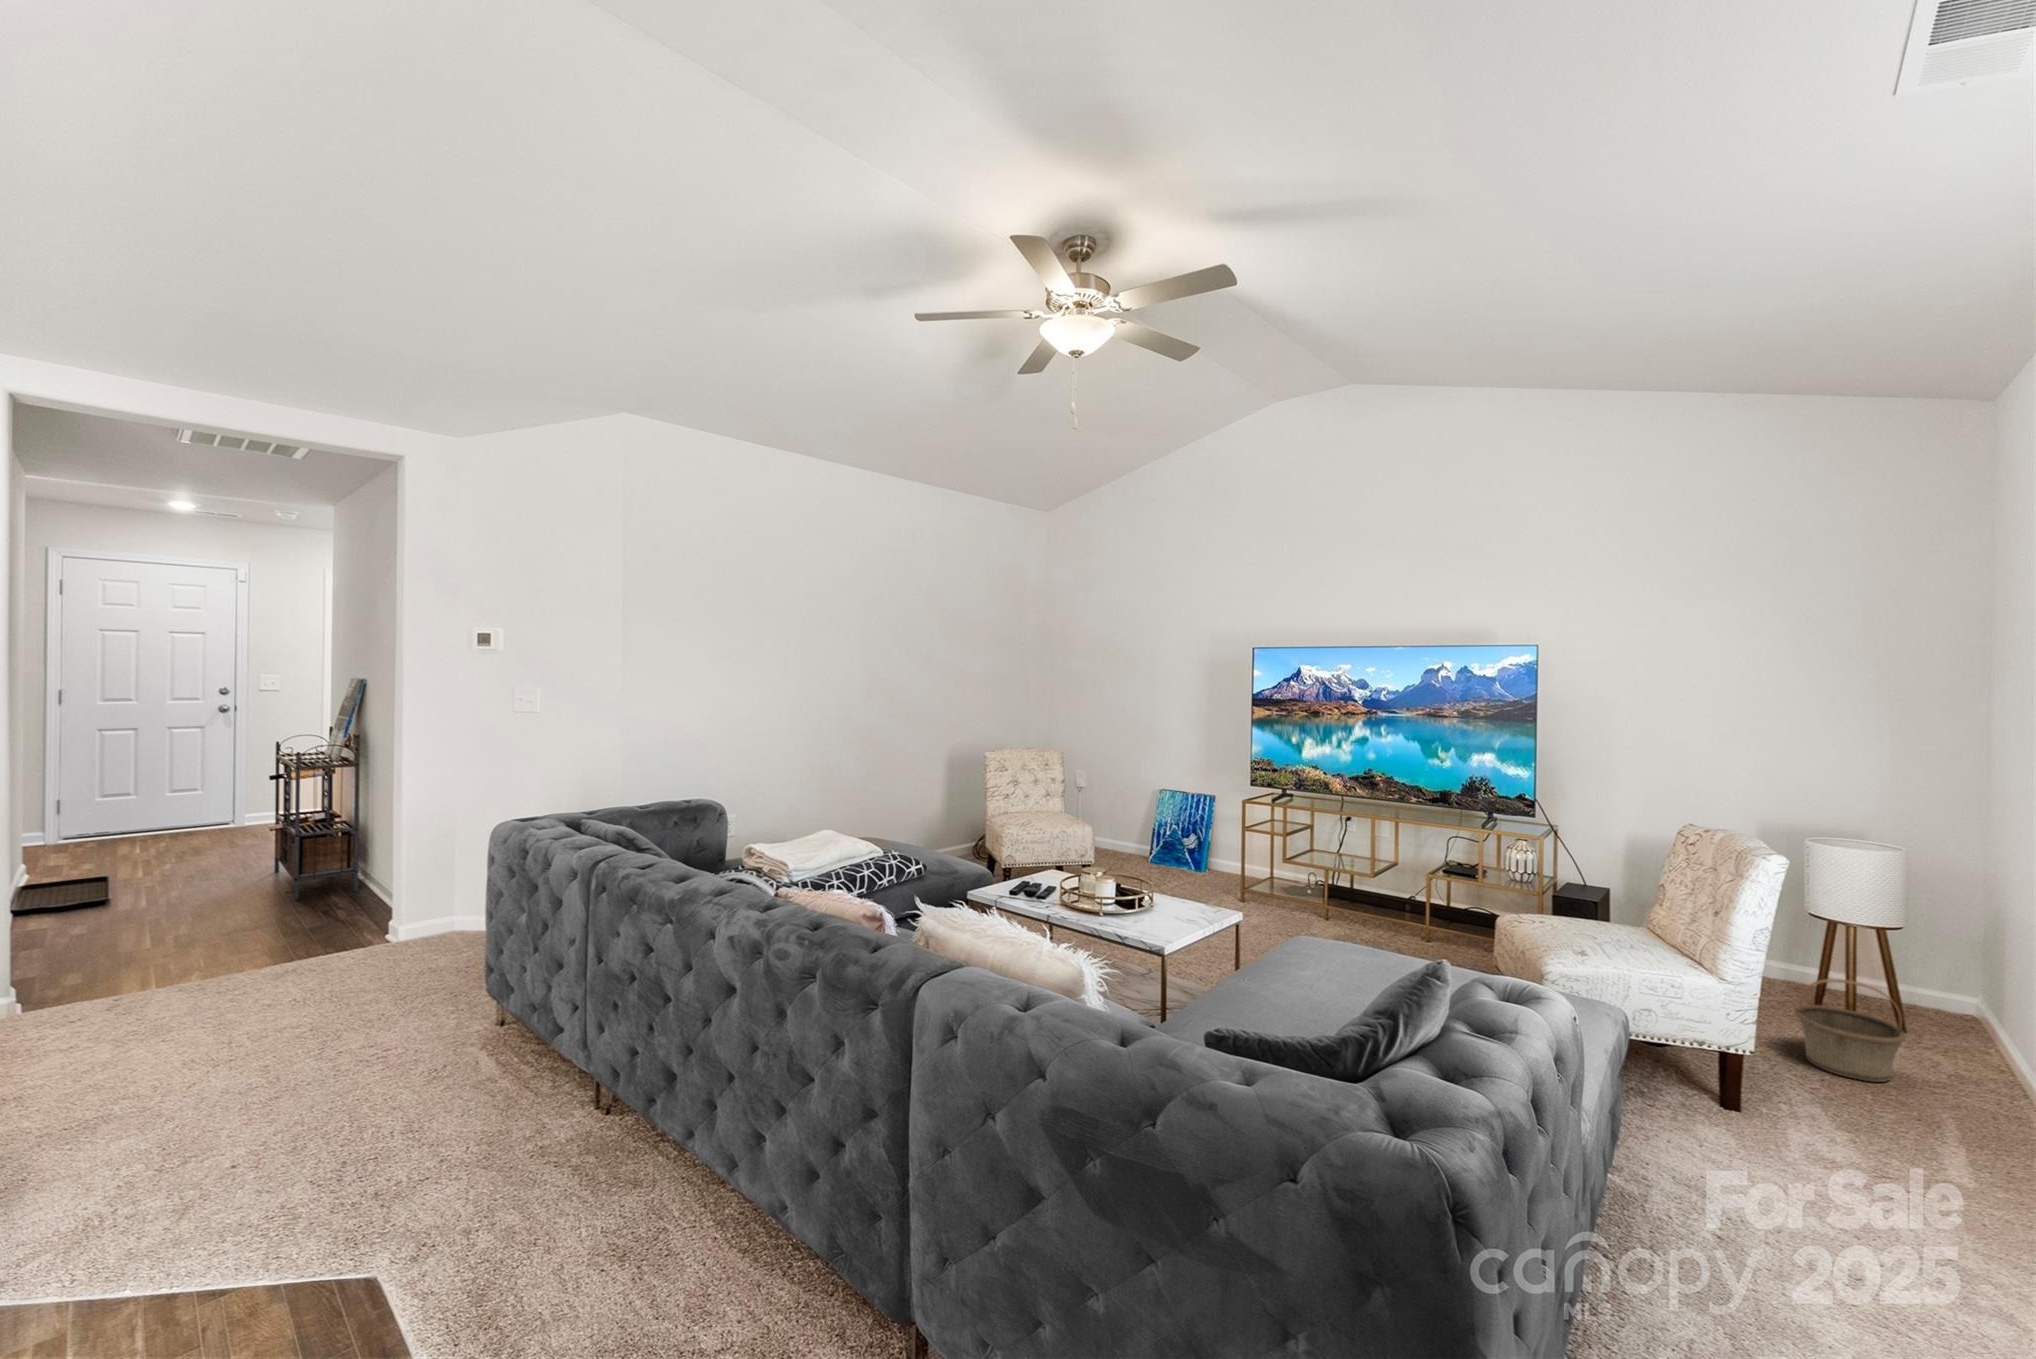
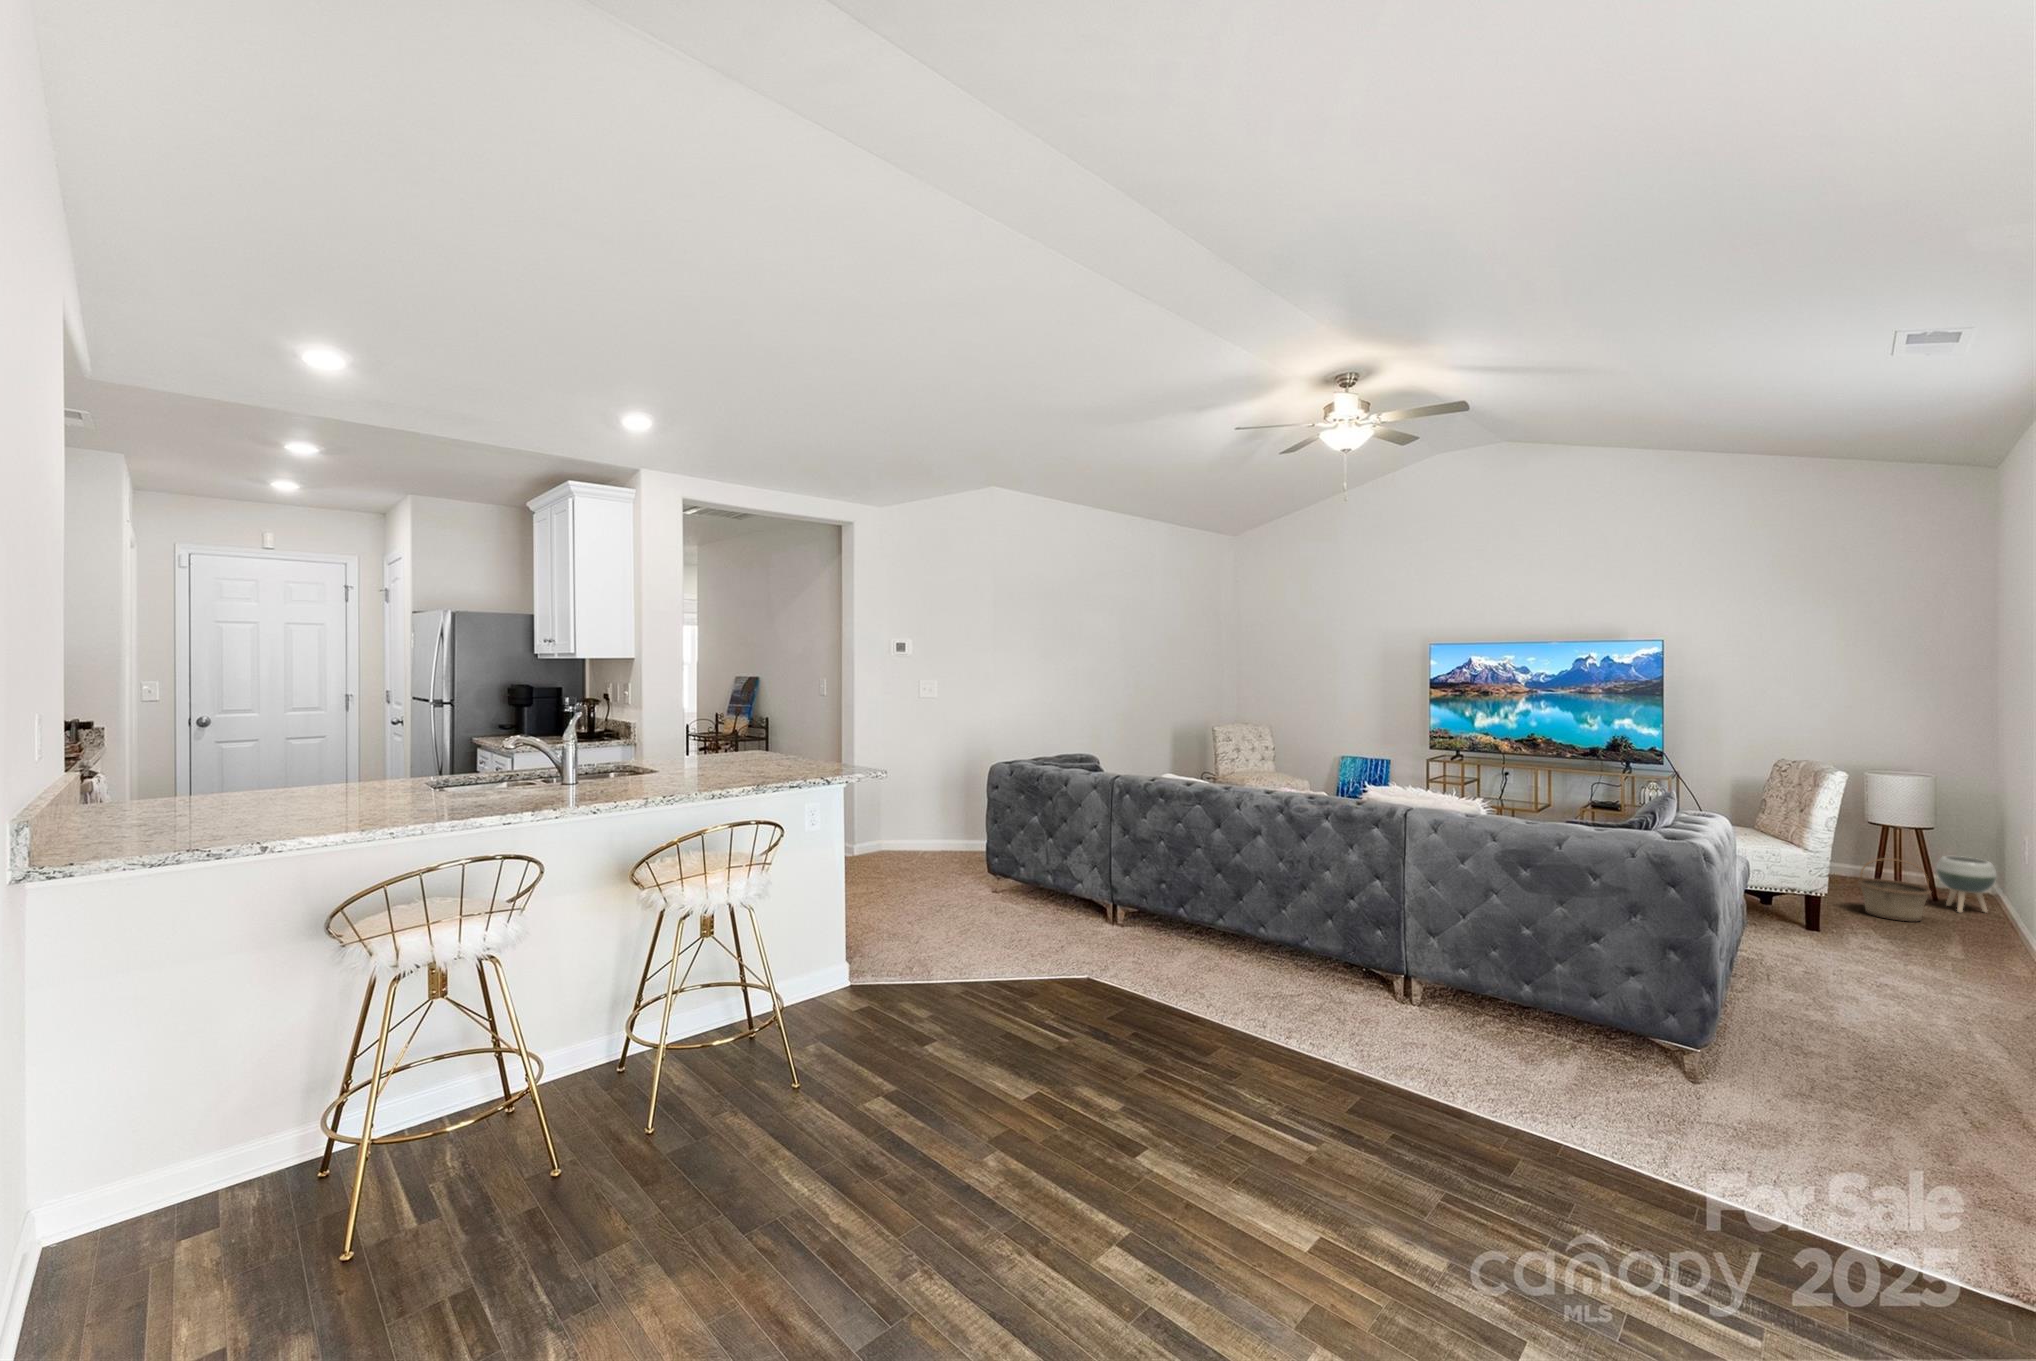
planter: none [1907,969,1997,1060] -> present [1936,856,1996,913]

